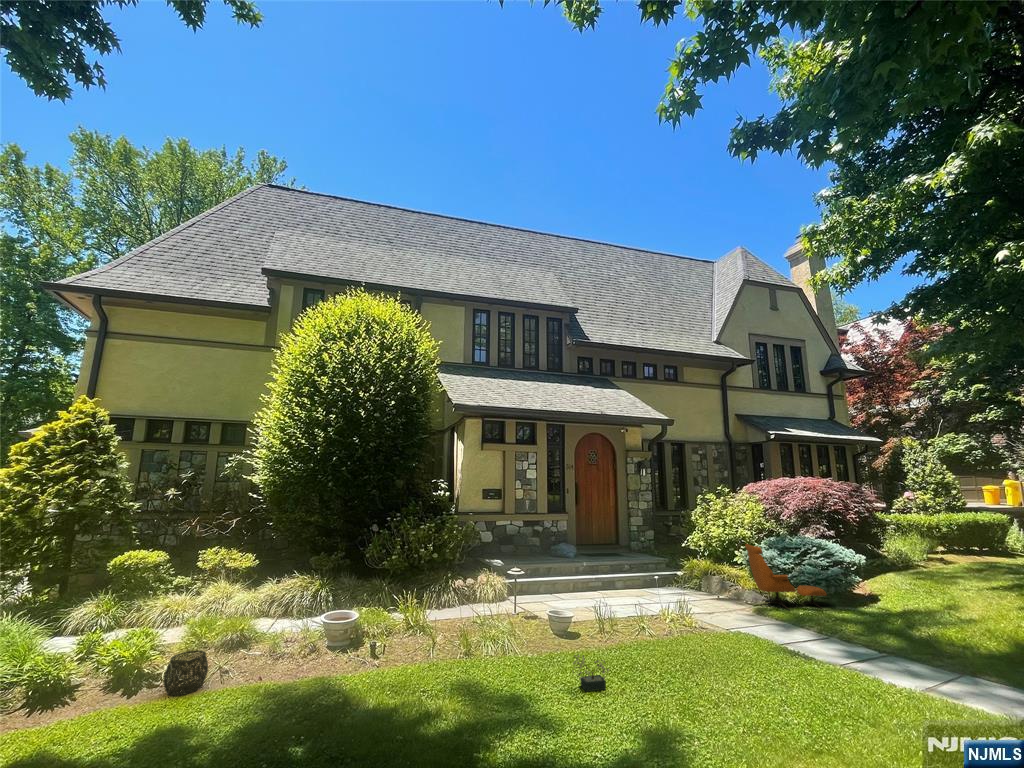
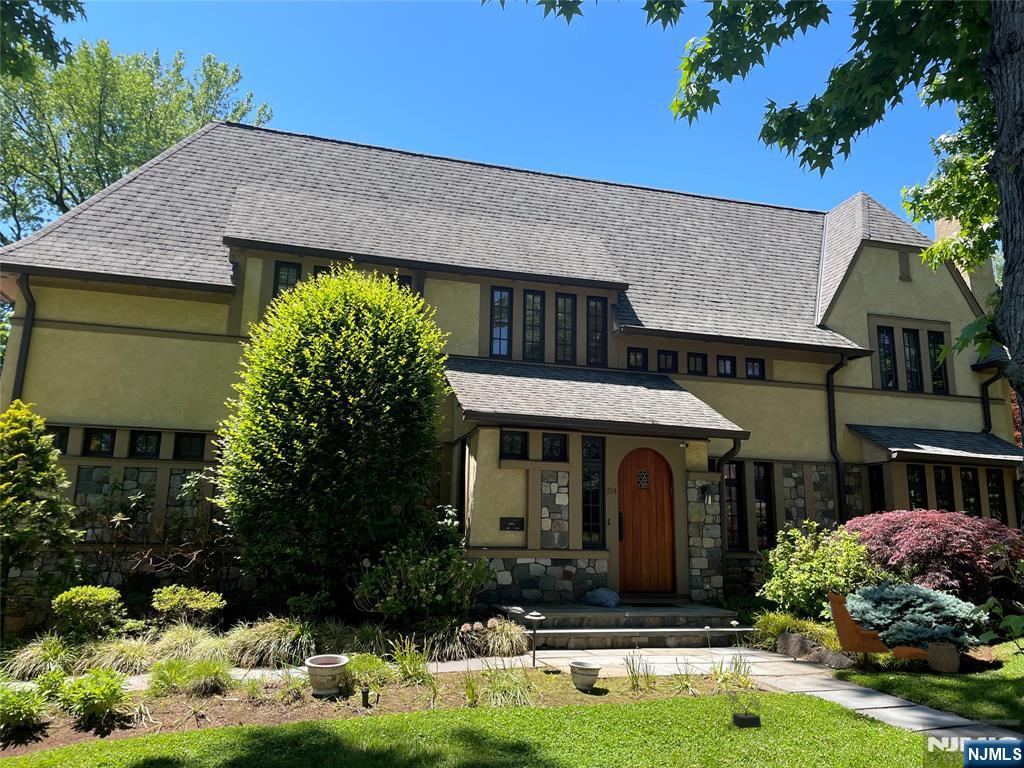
woven basket: present [164,650,208,696] -> present [927,643,960,672]
decorative plant: present [573,655,609,692] -> present [725,691,763,727]

